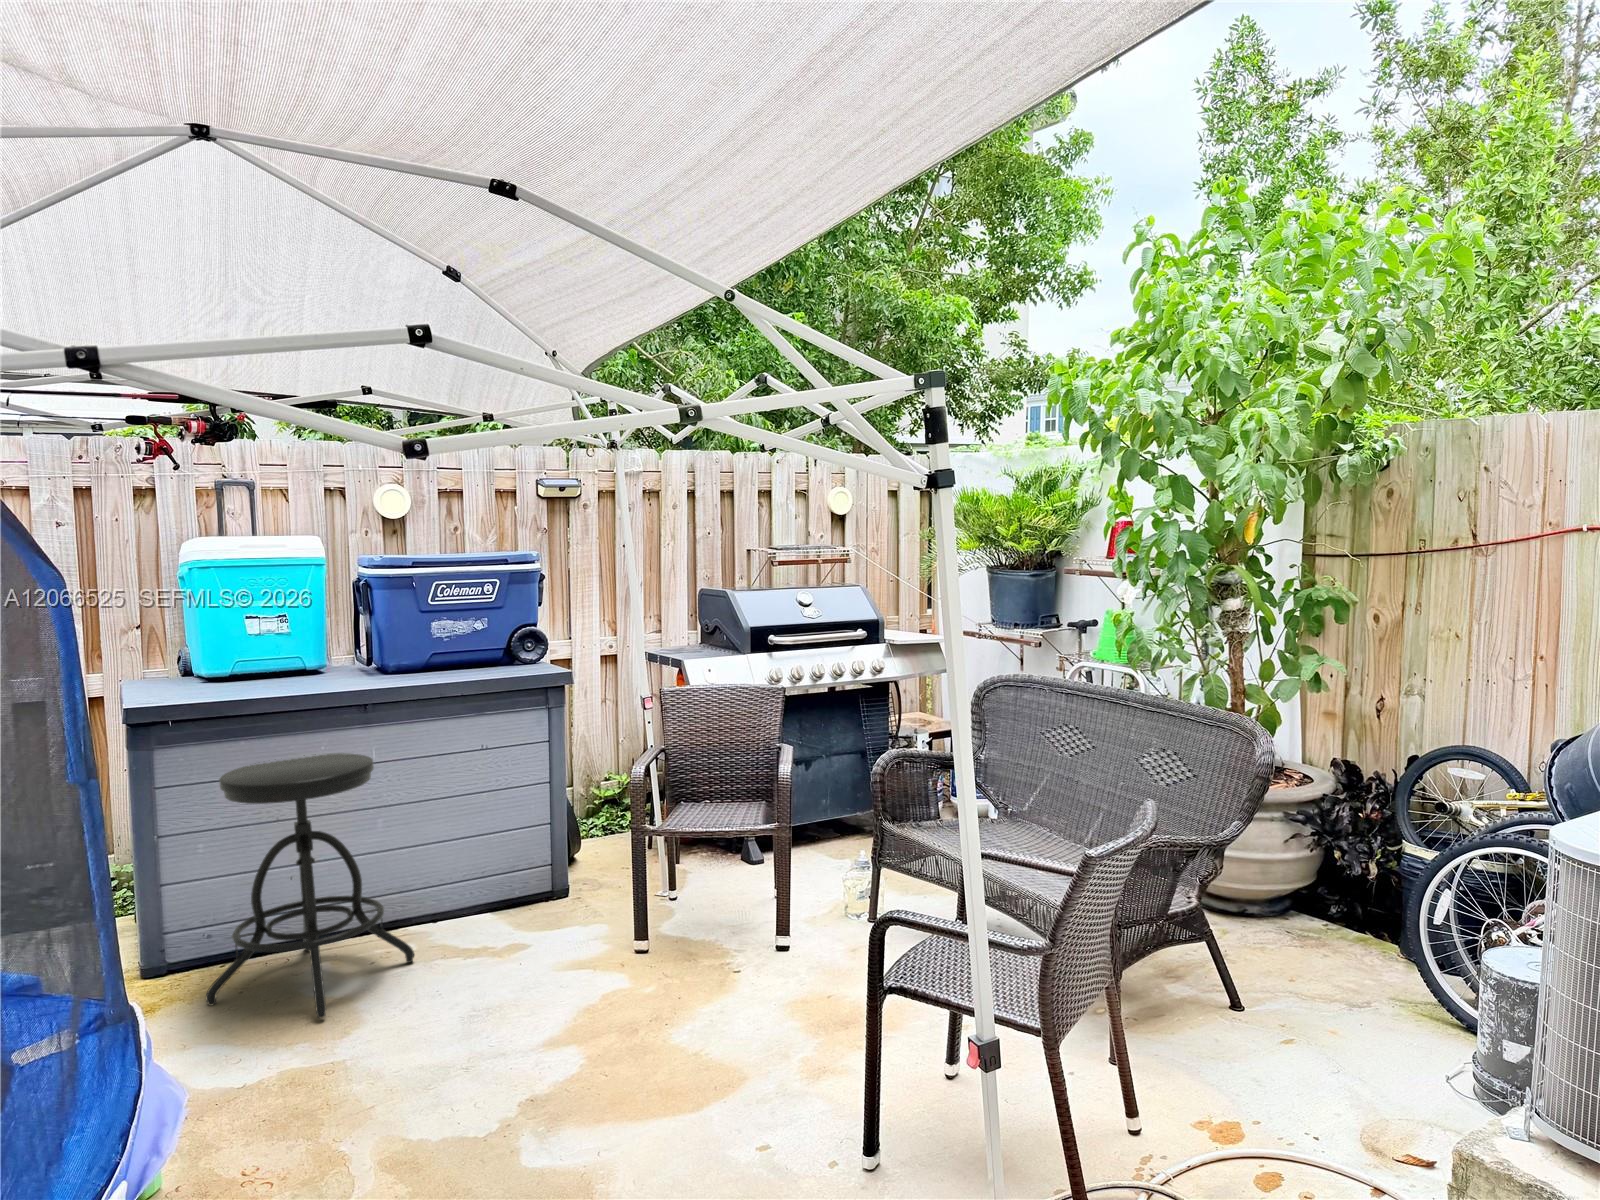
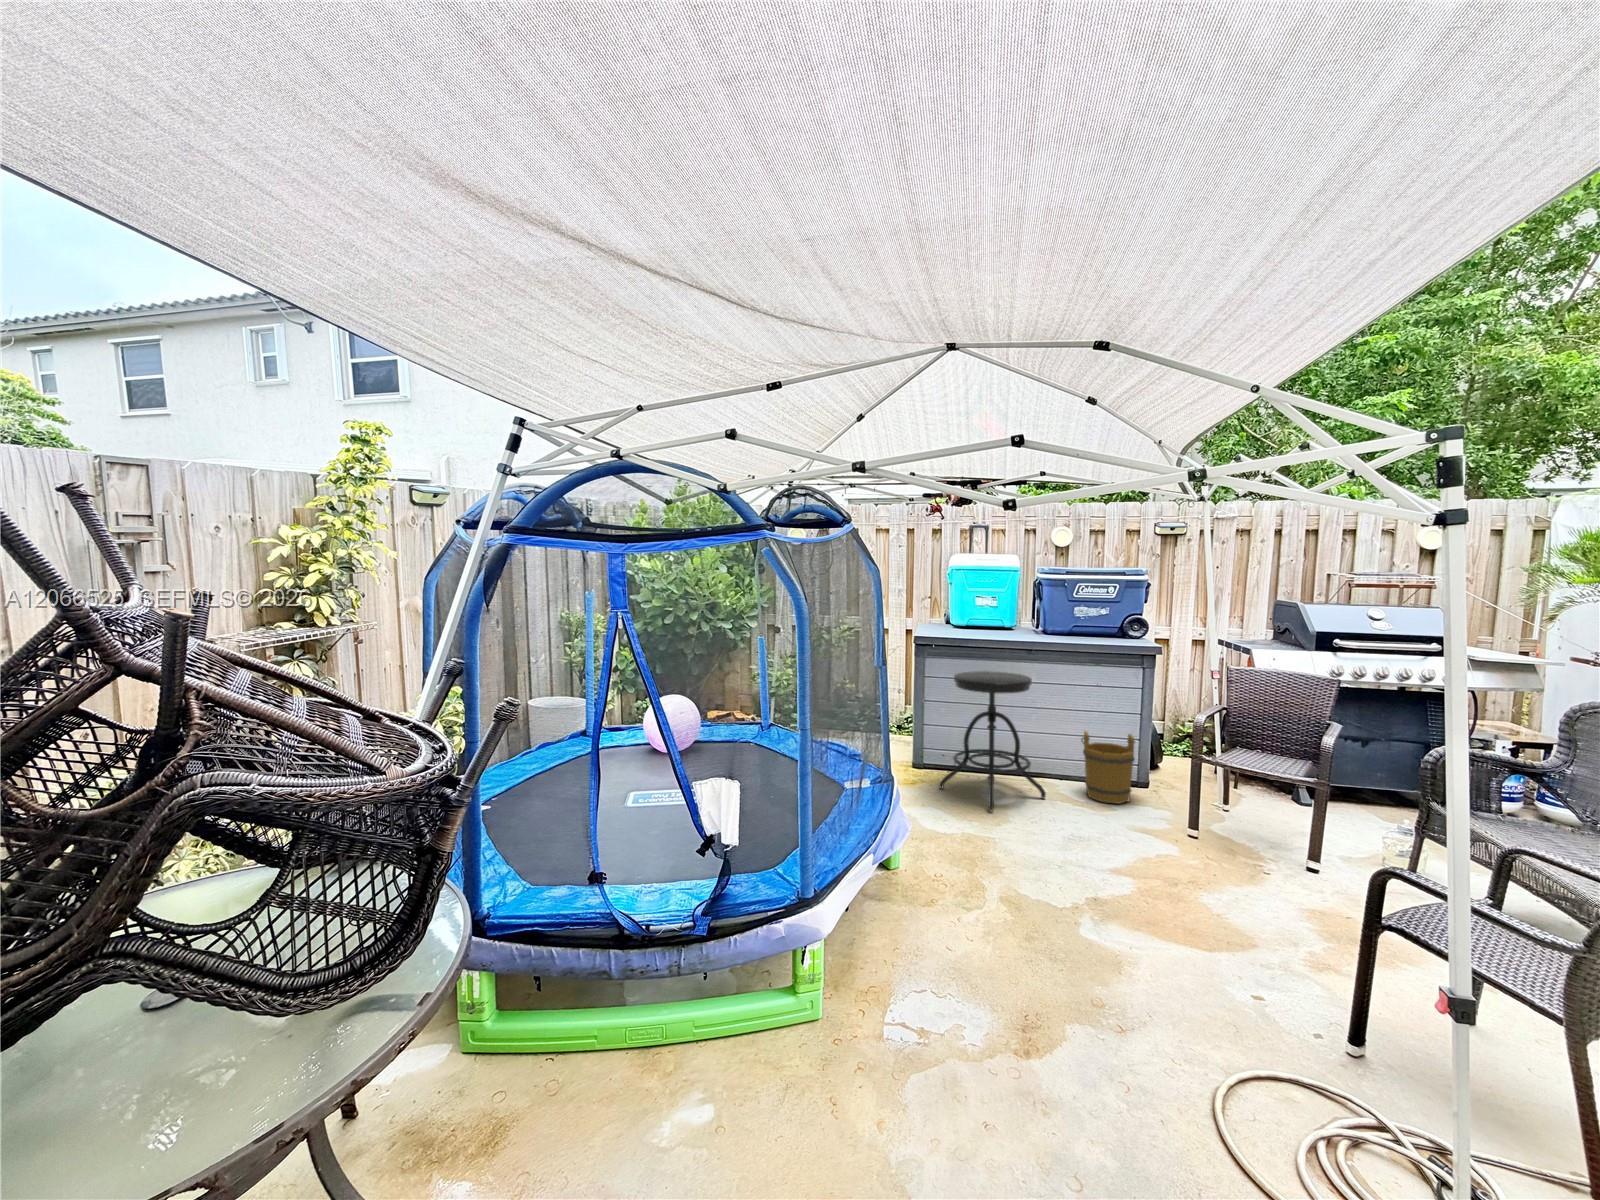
bucket: none [463,817,547,939] -> present [1082,731,1135,804]

